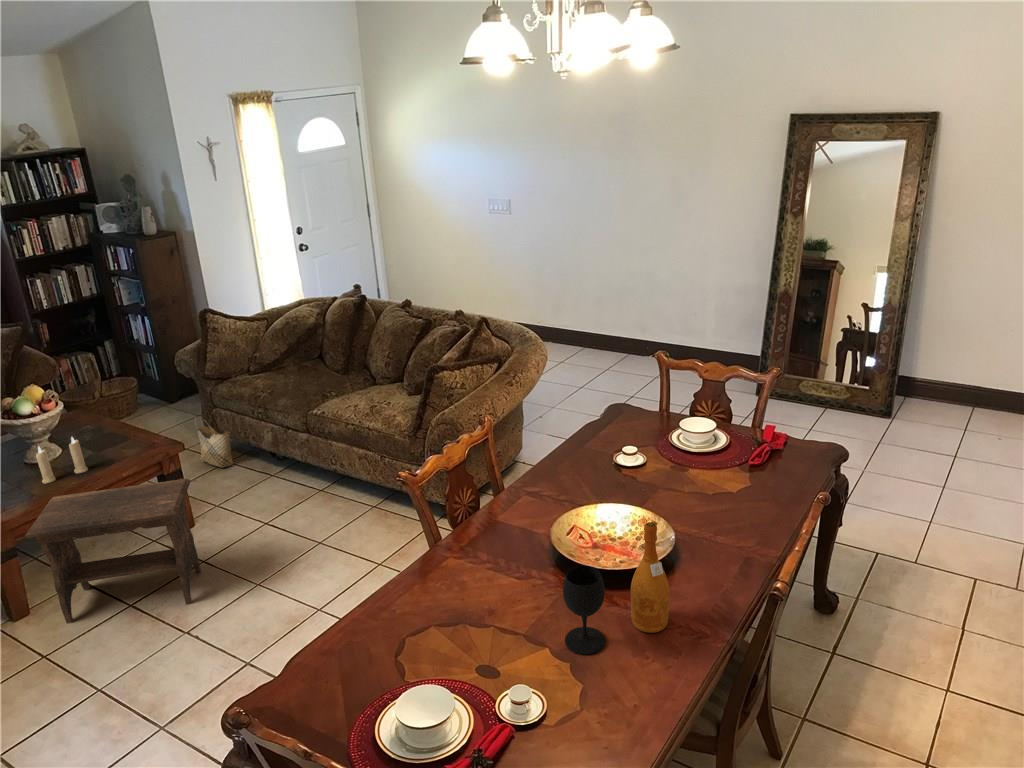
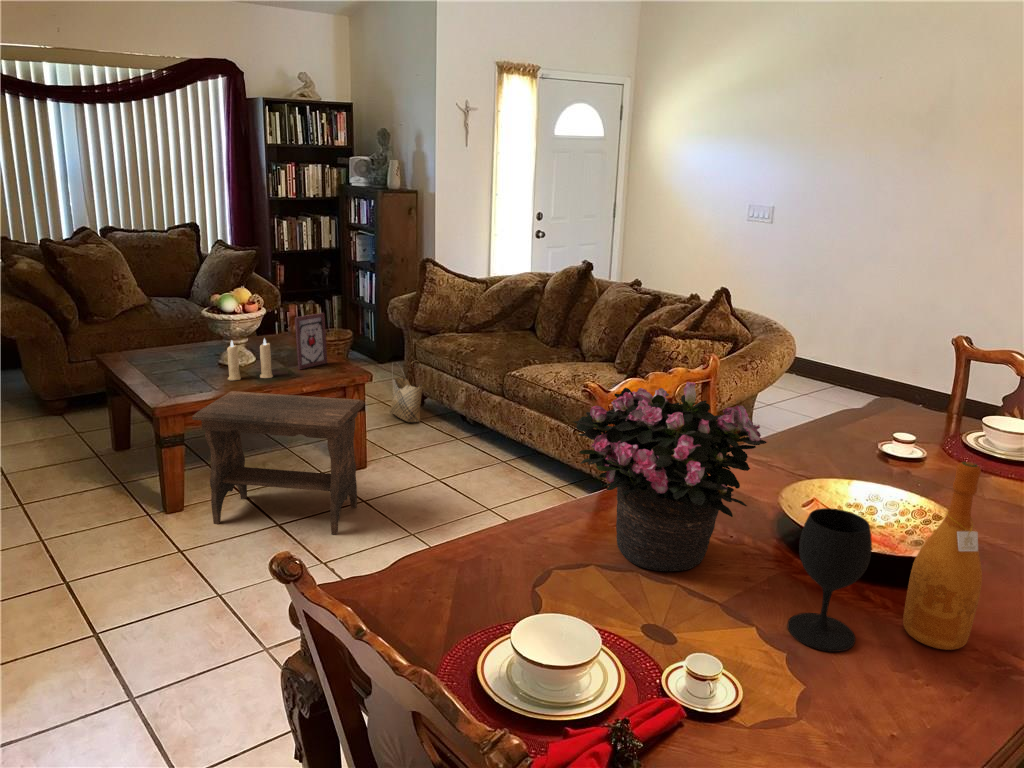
picture frame: none [97,396,137,455] -> present [295,313,327,369]
potted flower: none [402,490,534,621] -> present [573,382,767,571]

